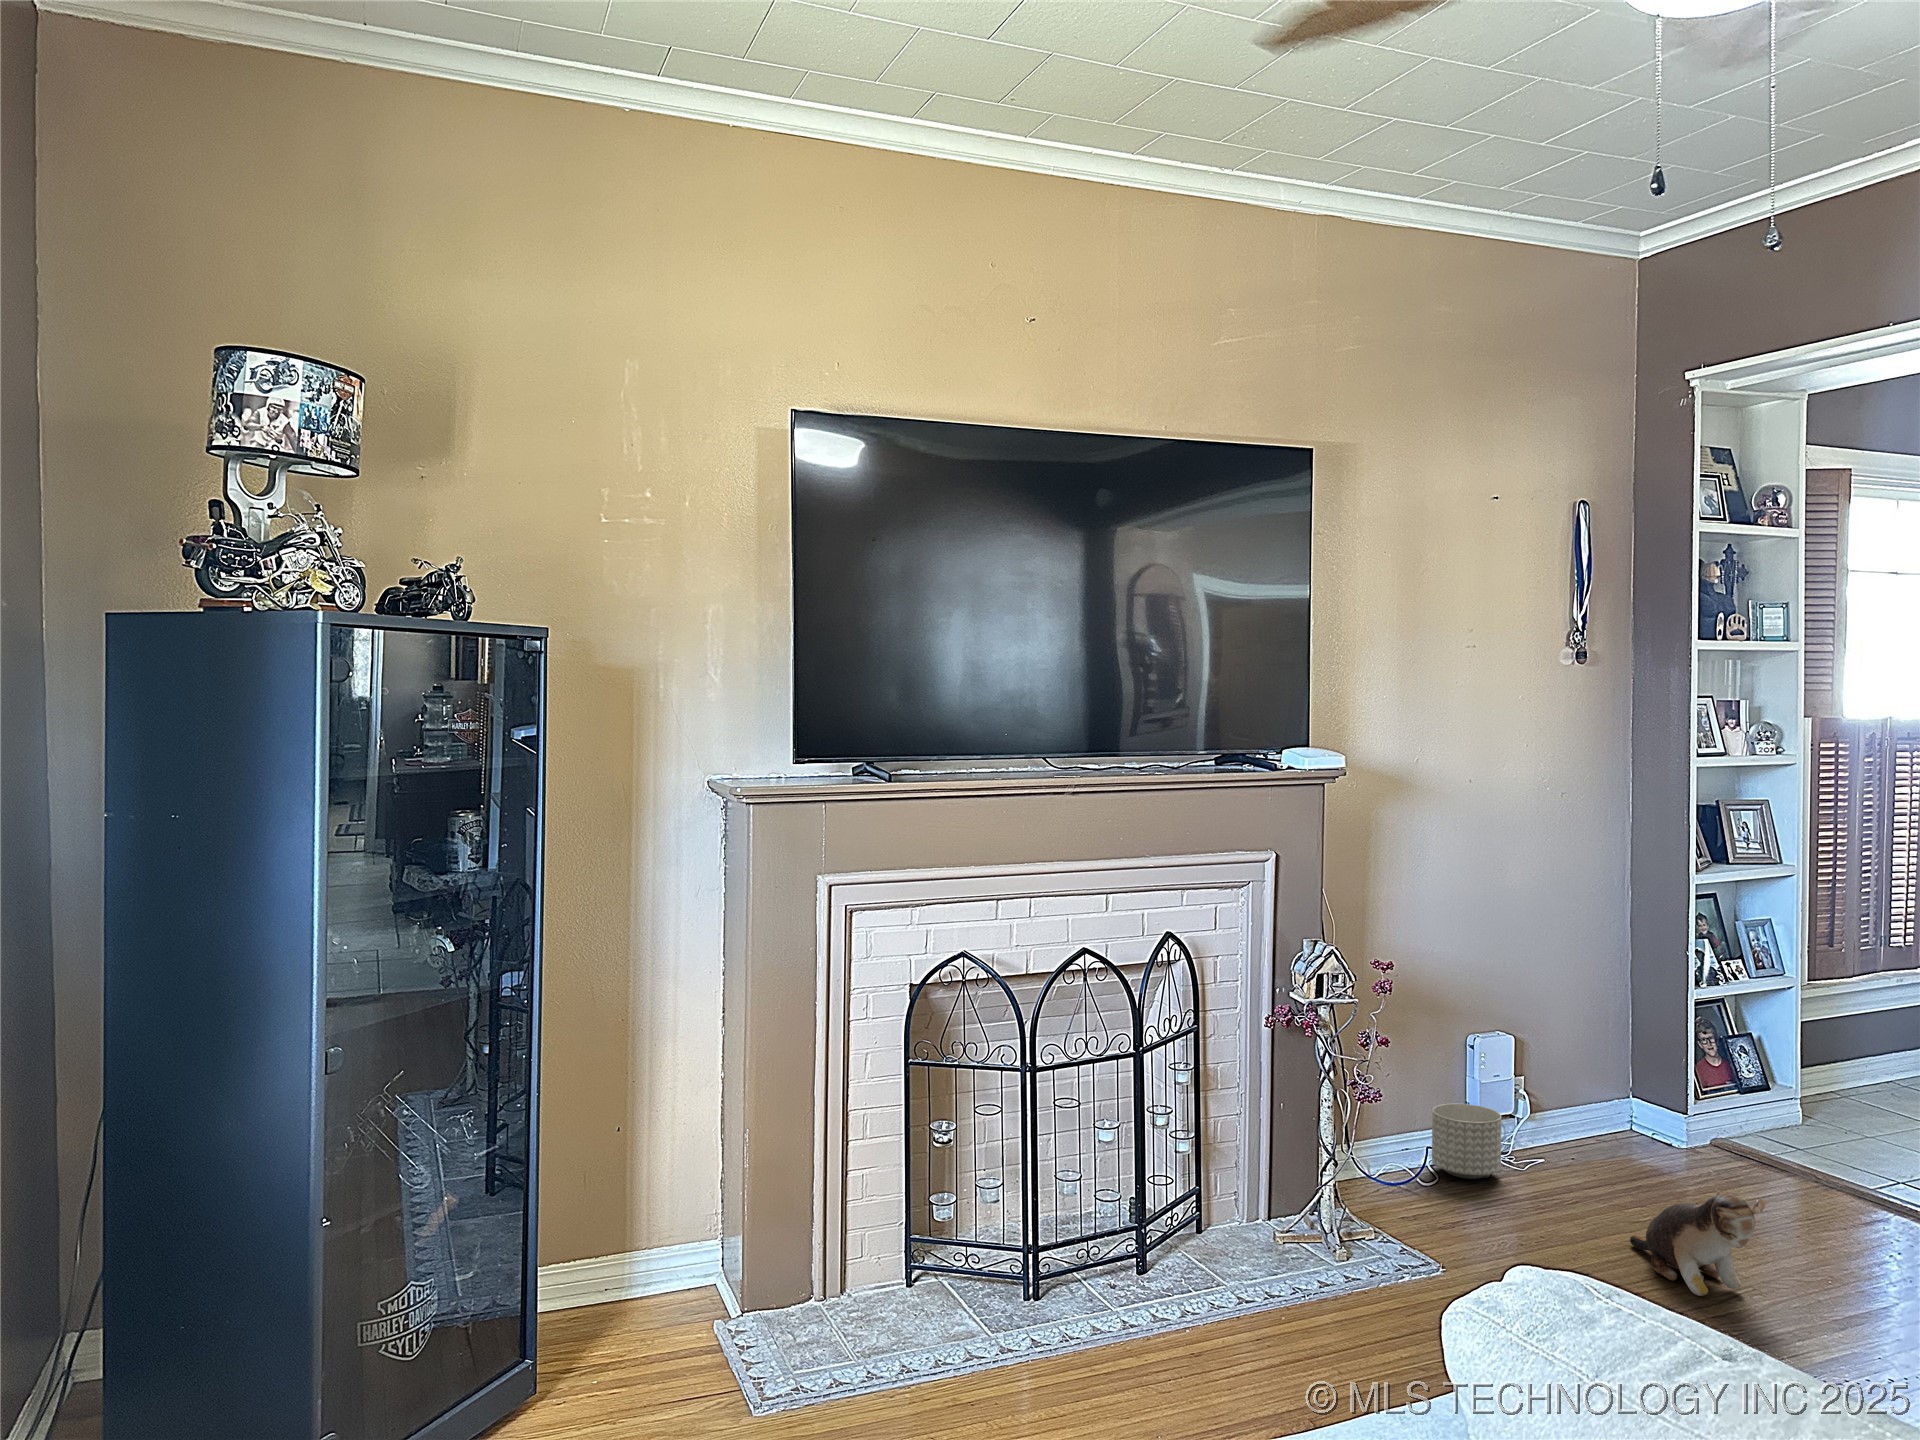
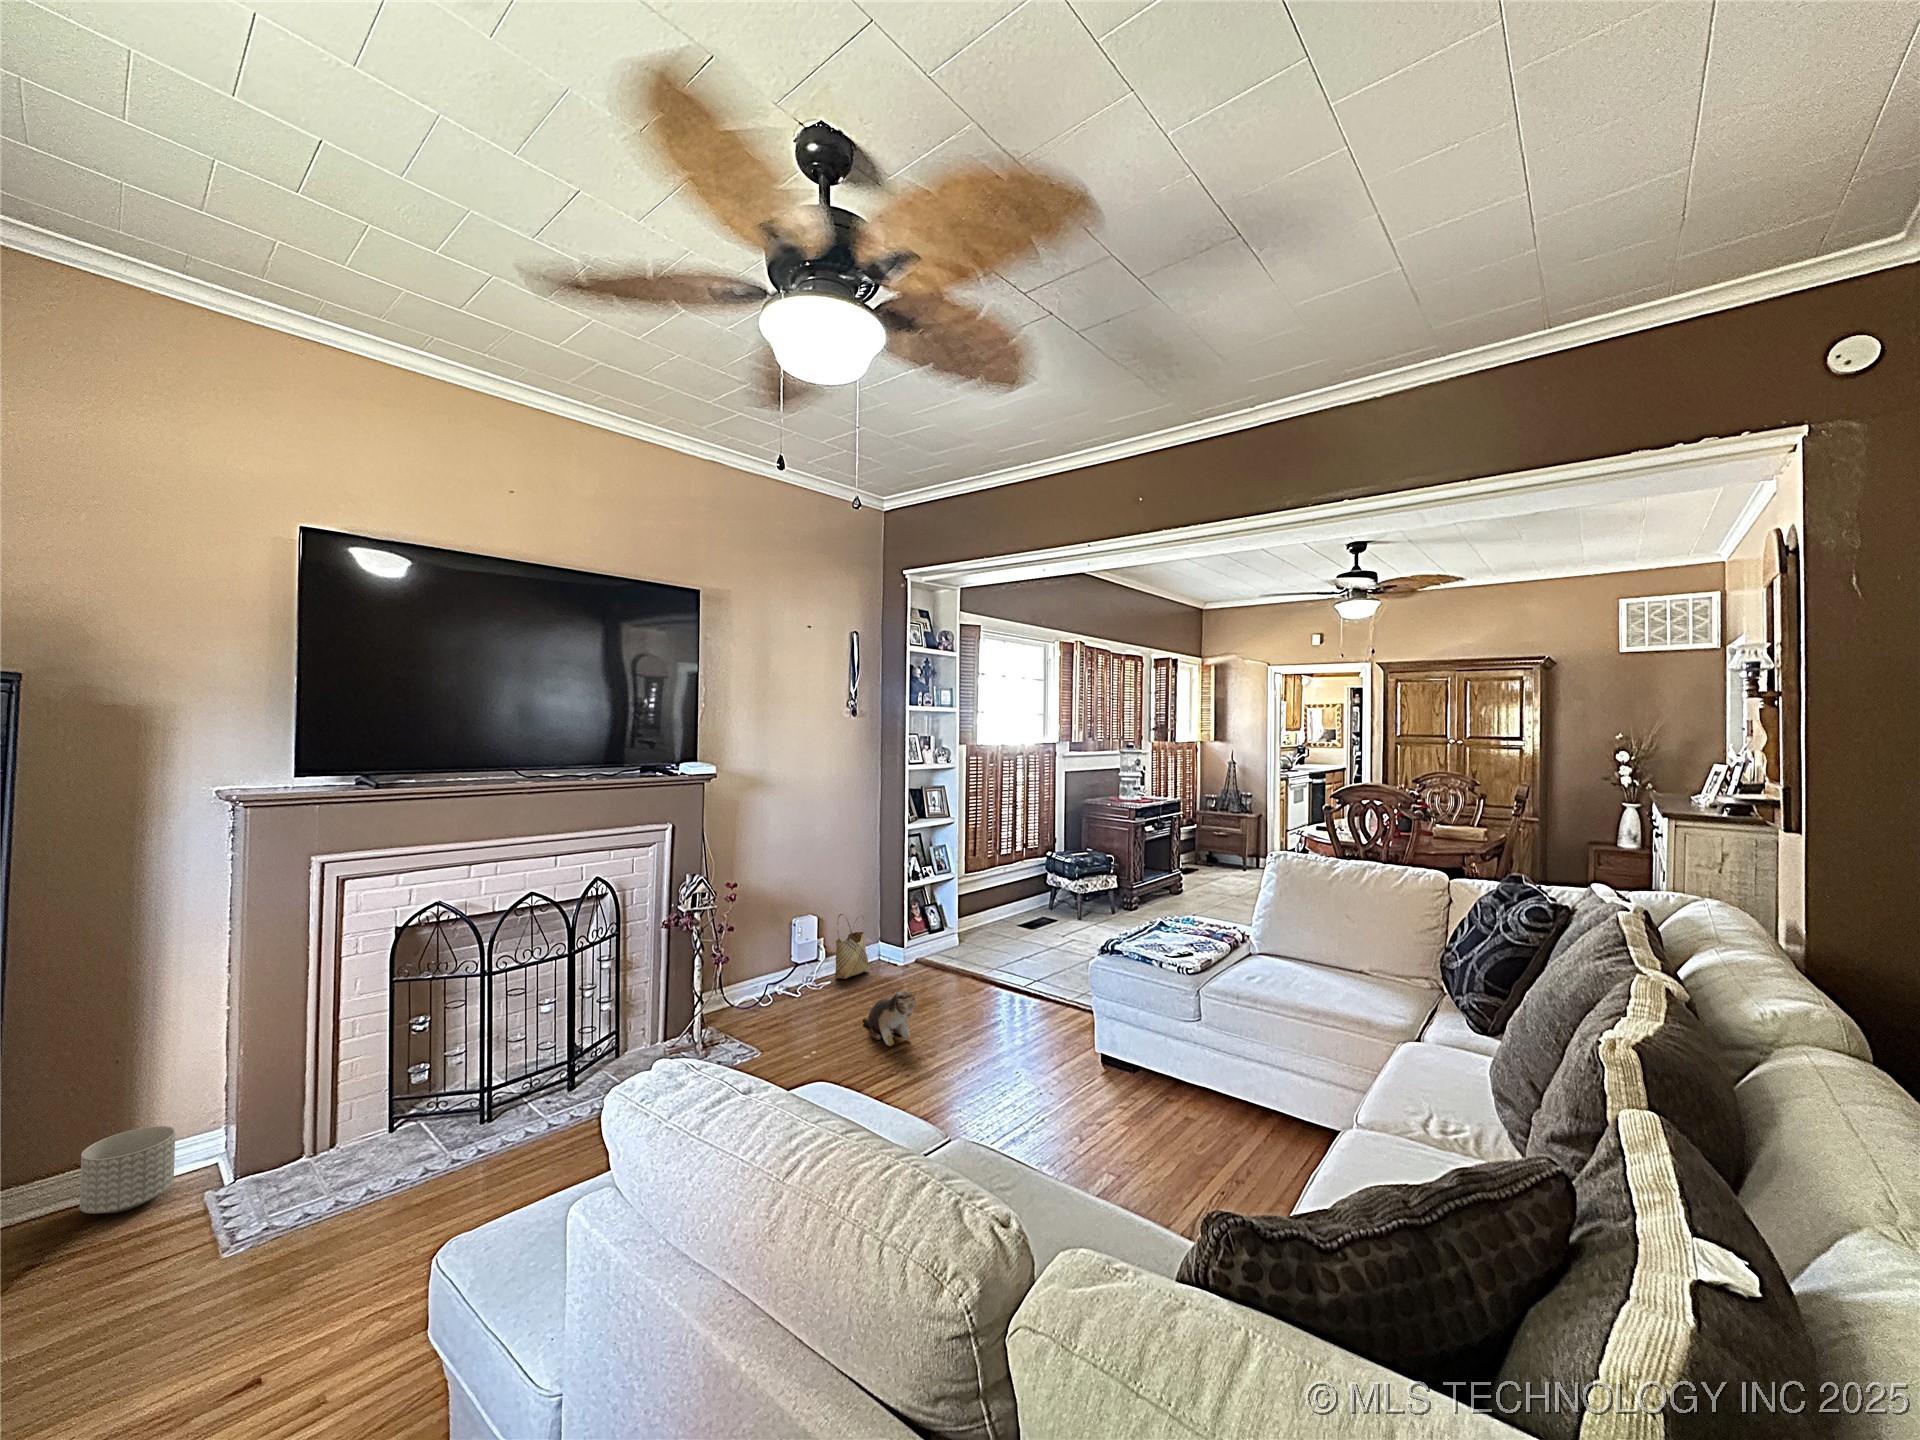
woven basket: none [1550,1036,1617,1158] -> present [835,914,869,979]
planter: present [1432,1104,1502,1179] -> present [80,1126,175,1214]

